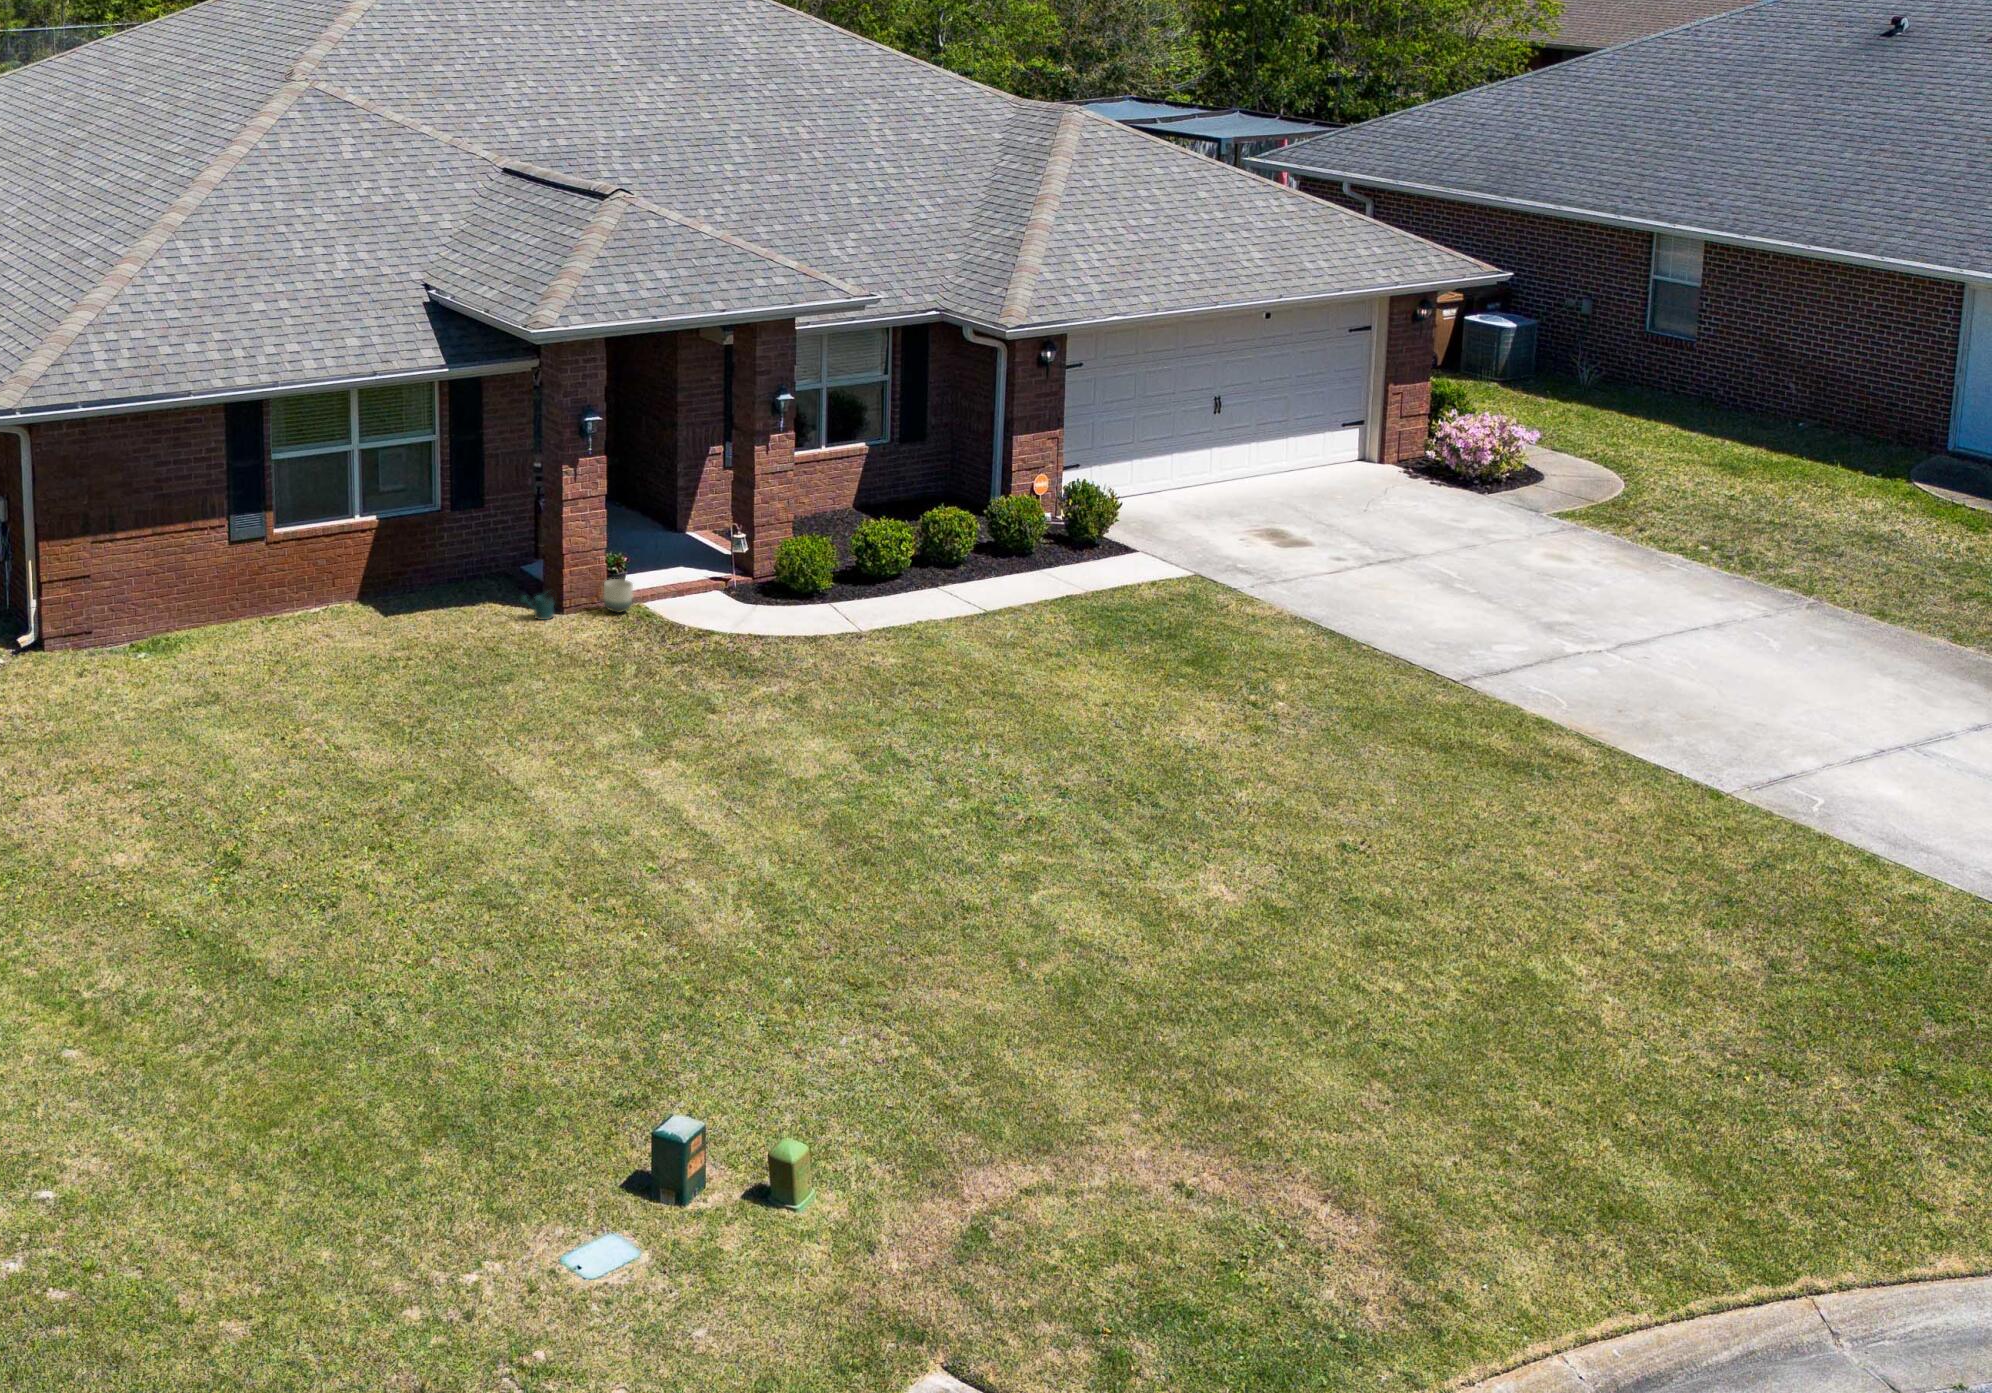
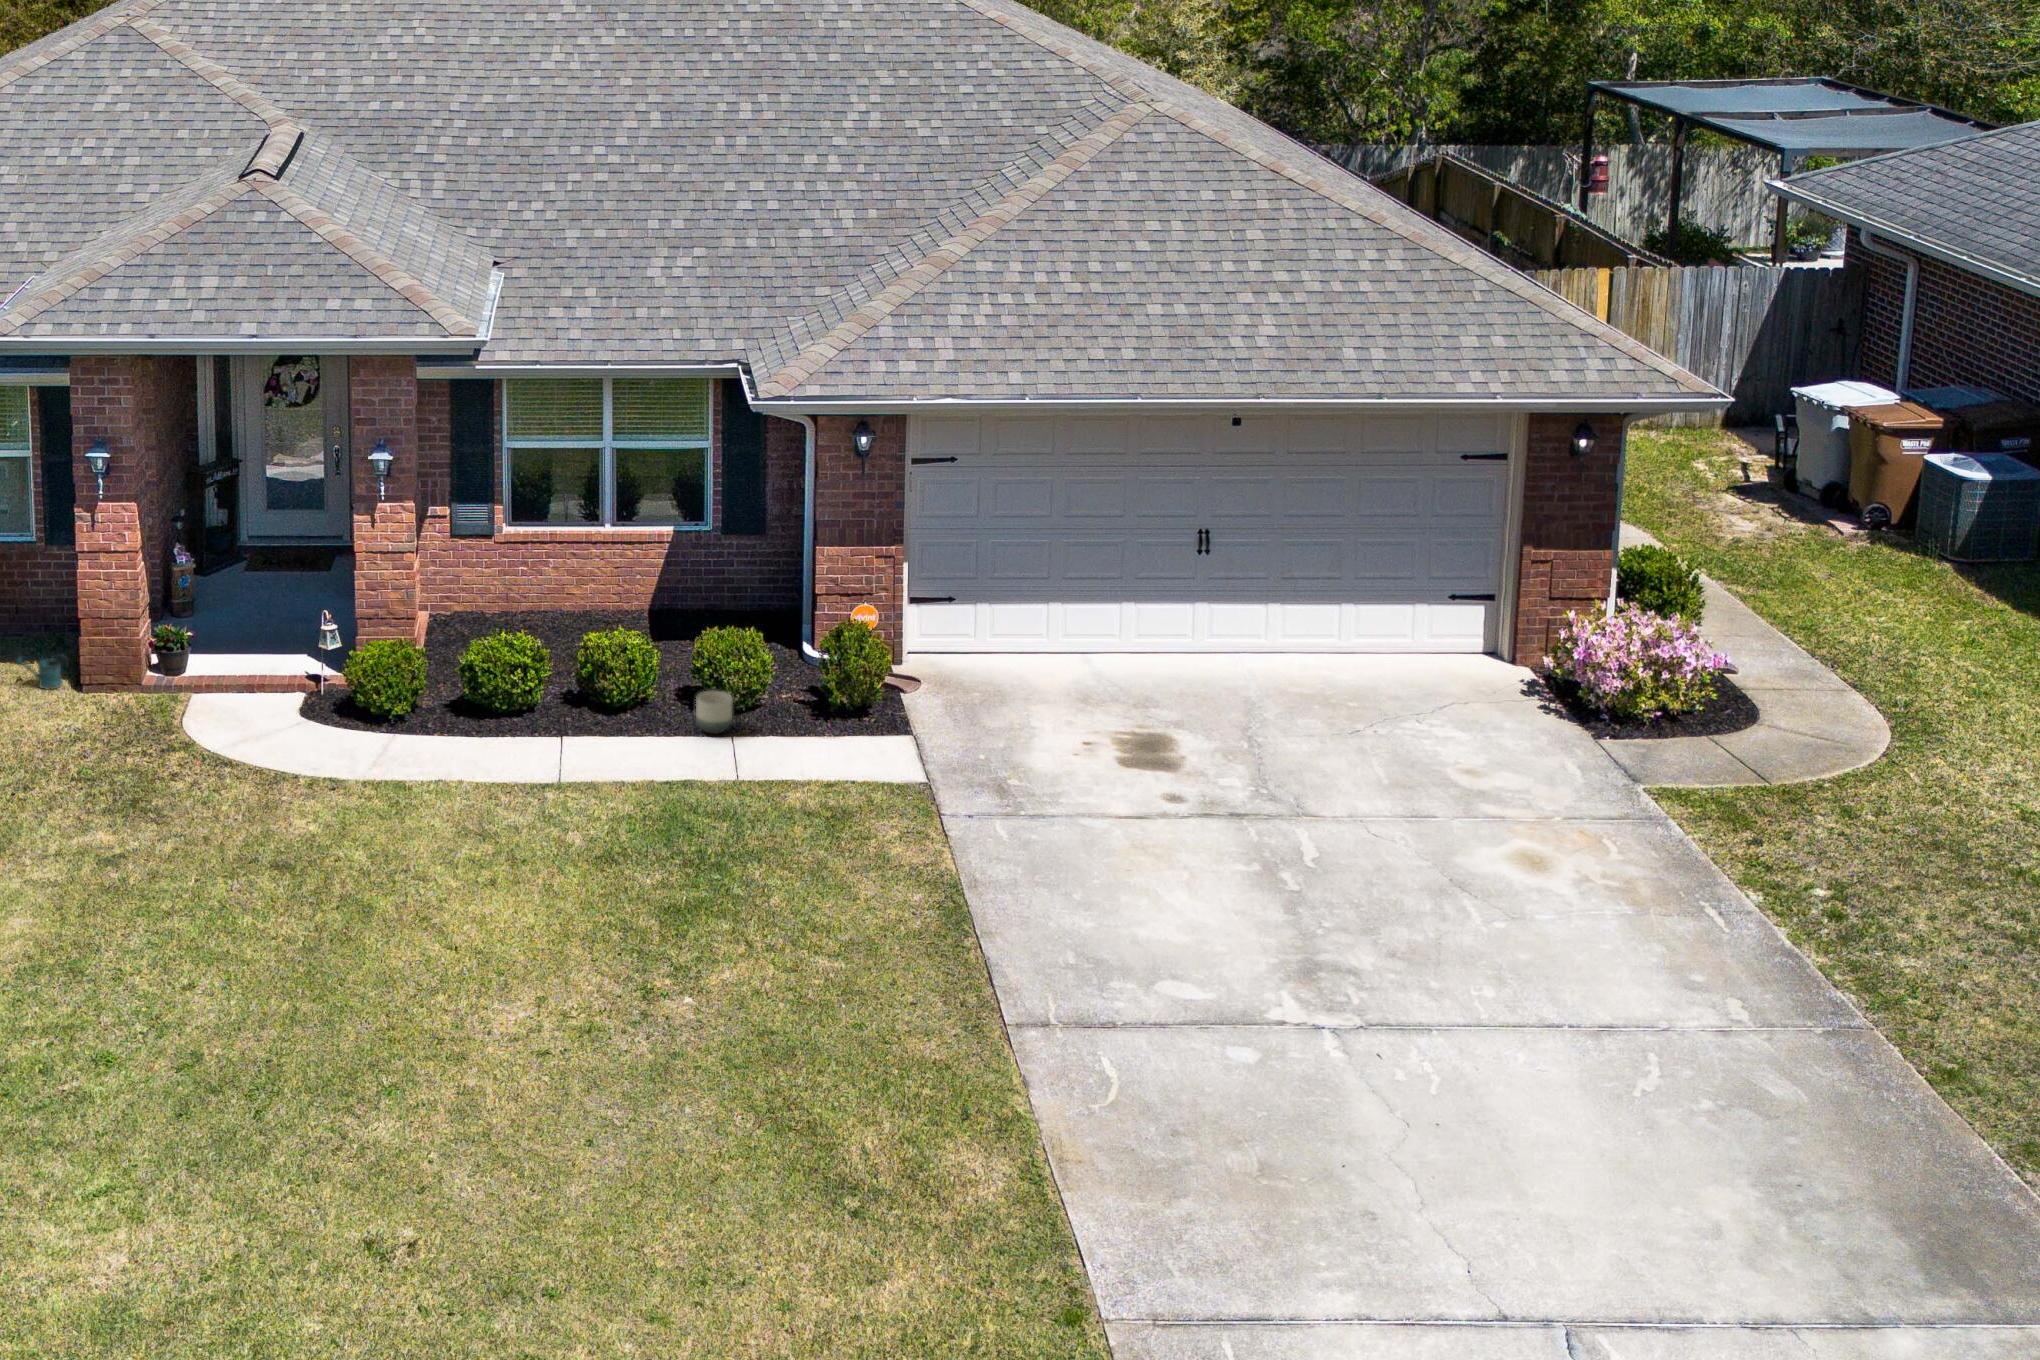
planter: present [603,579,633,612] -> present [696,691,733,734]

